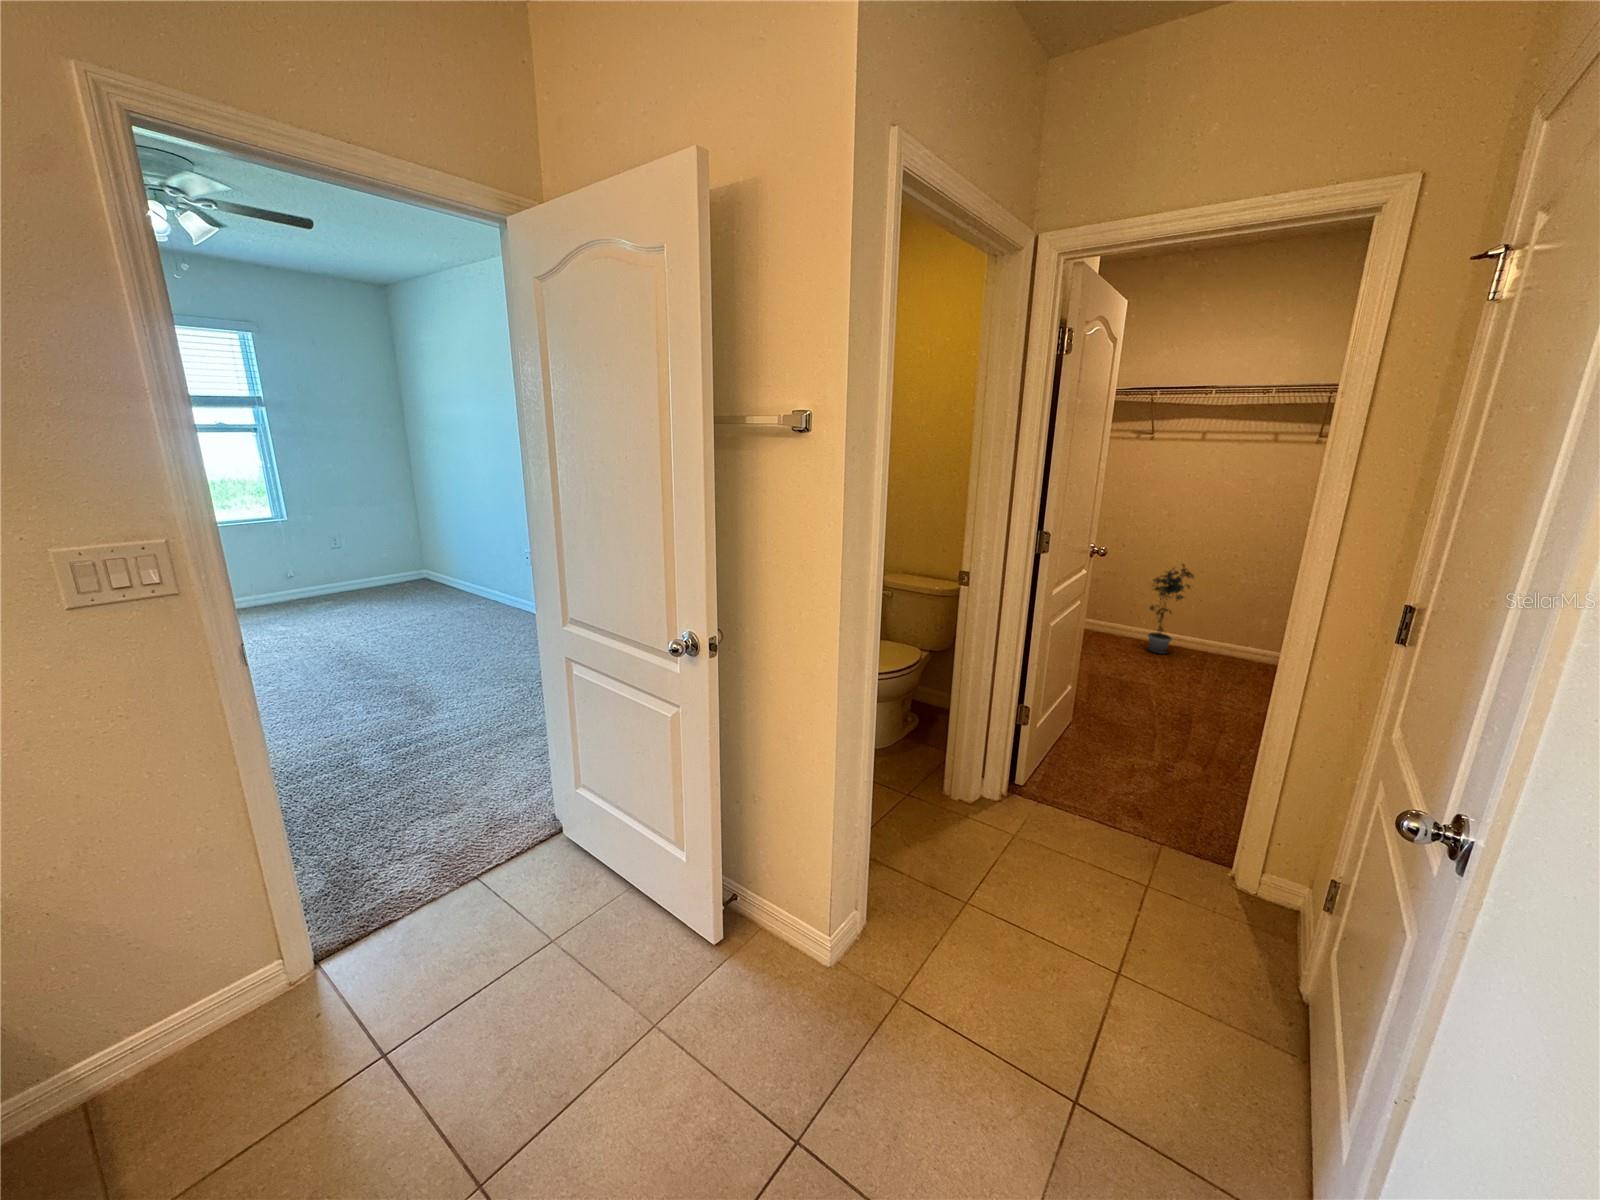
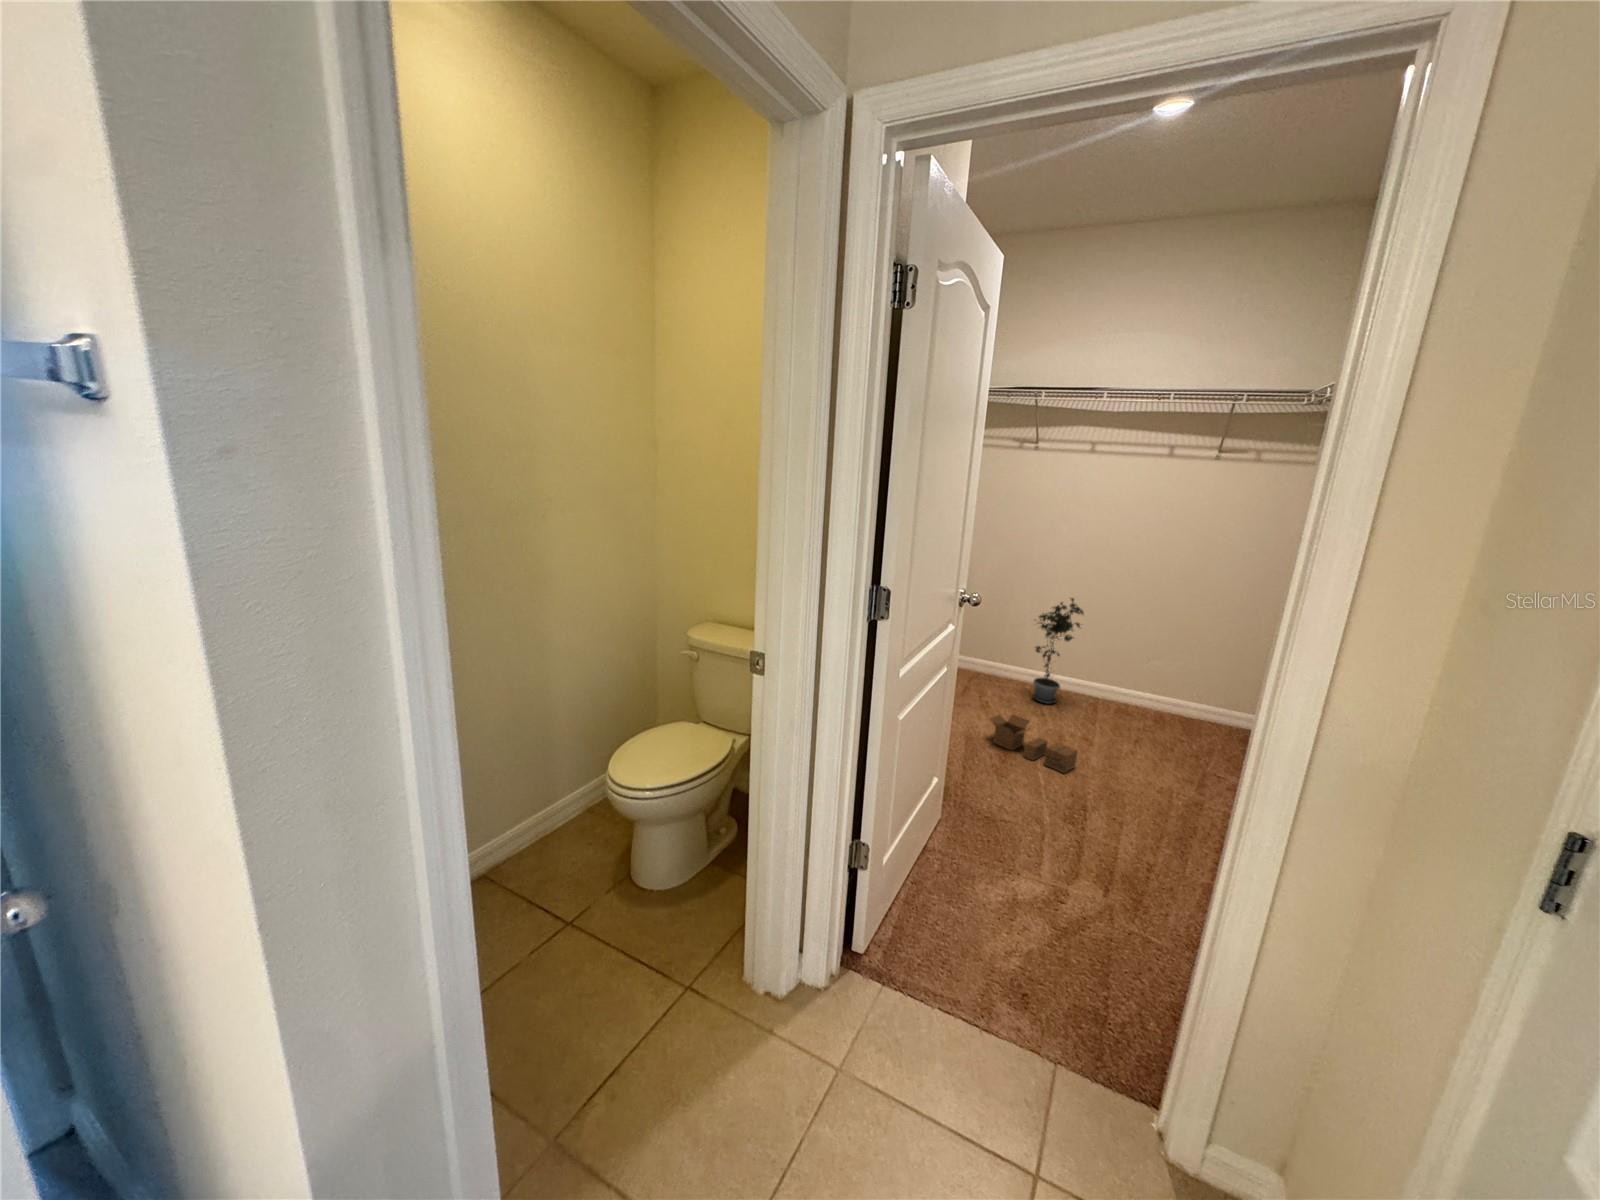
cardboard box: none [1109,656,1186,699] -> present [989,714,1078,773]

